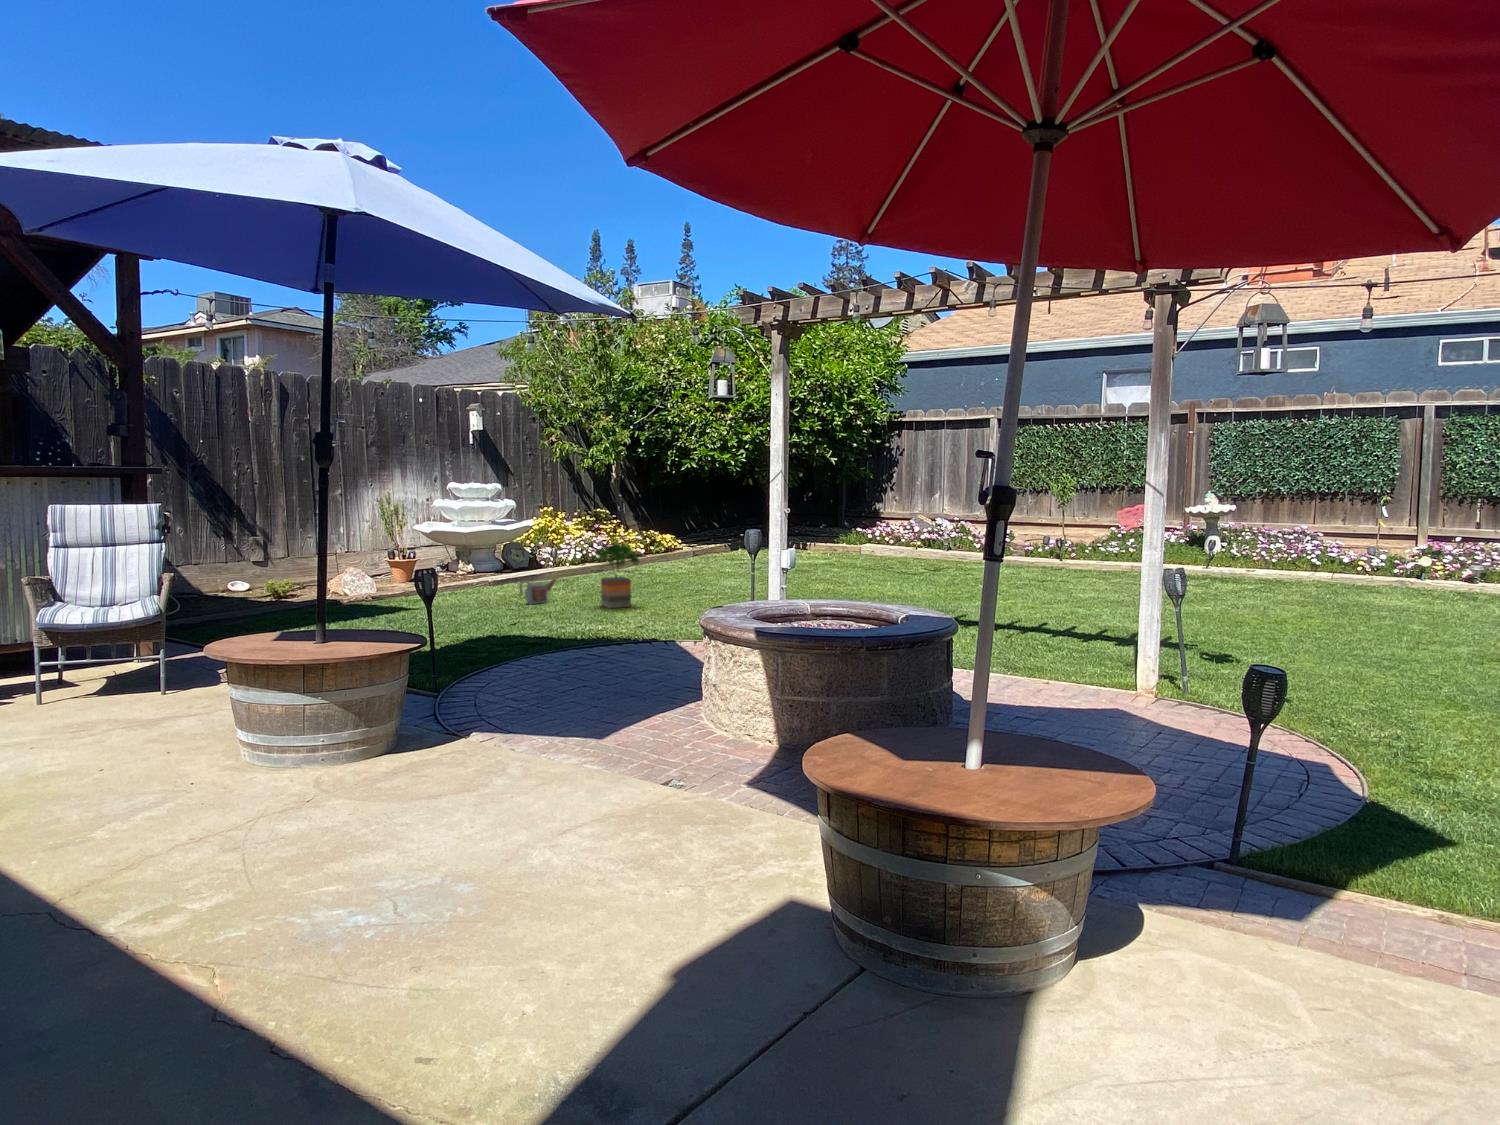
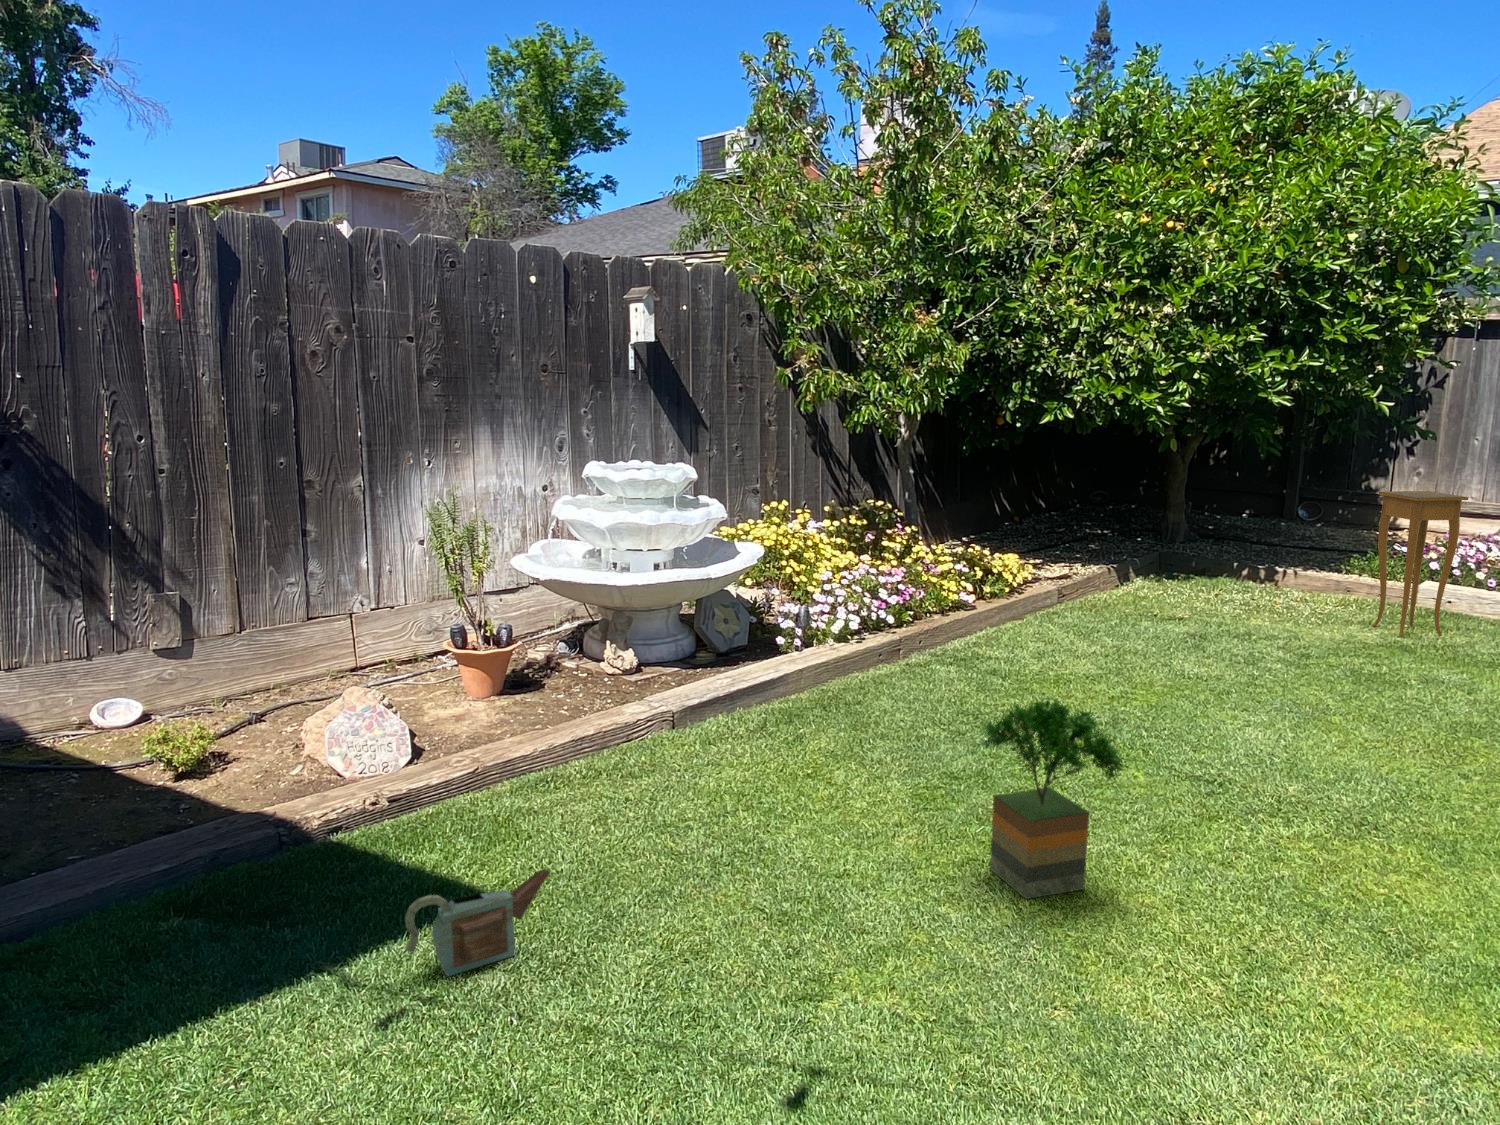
side table: none [826,497,858,561] -> present [1374,491,1468,636]
watering can: present [519,579,556,604] -> present [405,869,551,976]

